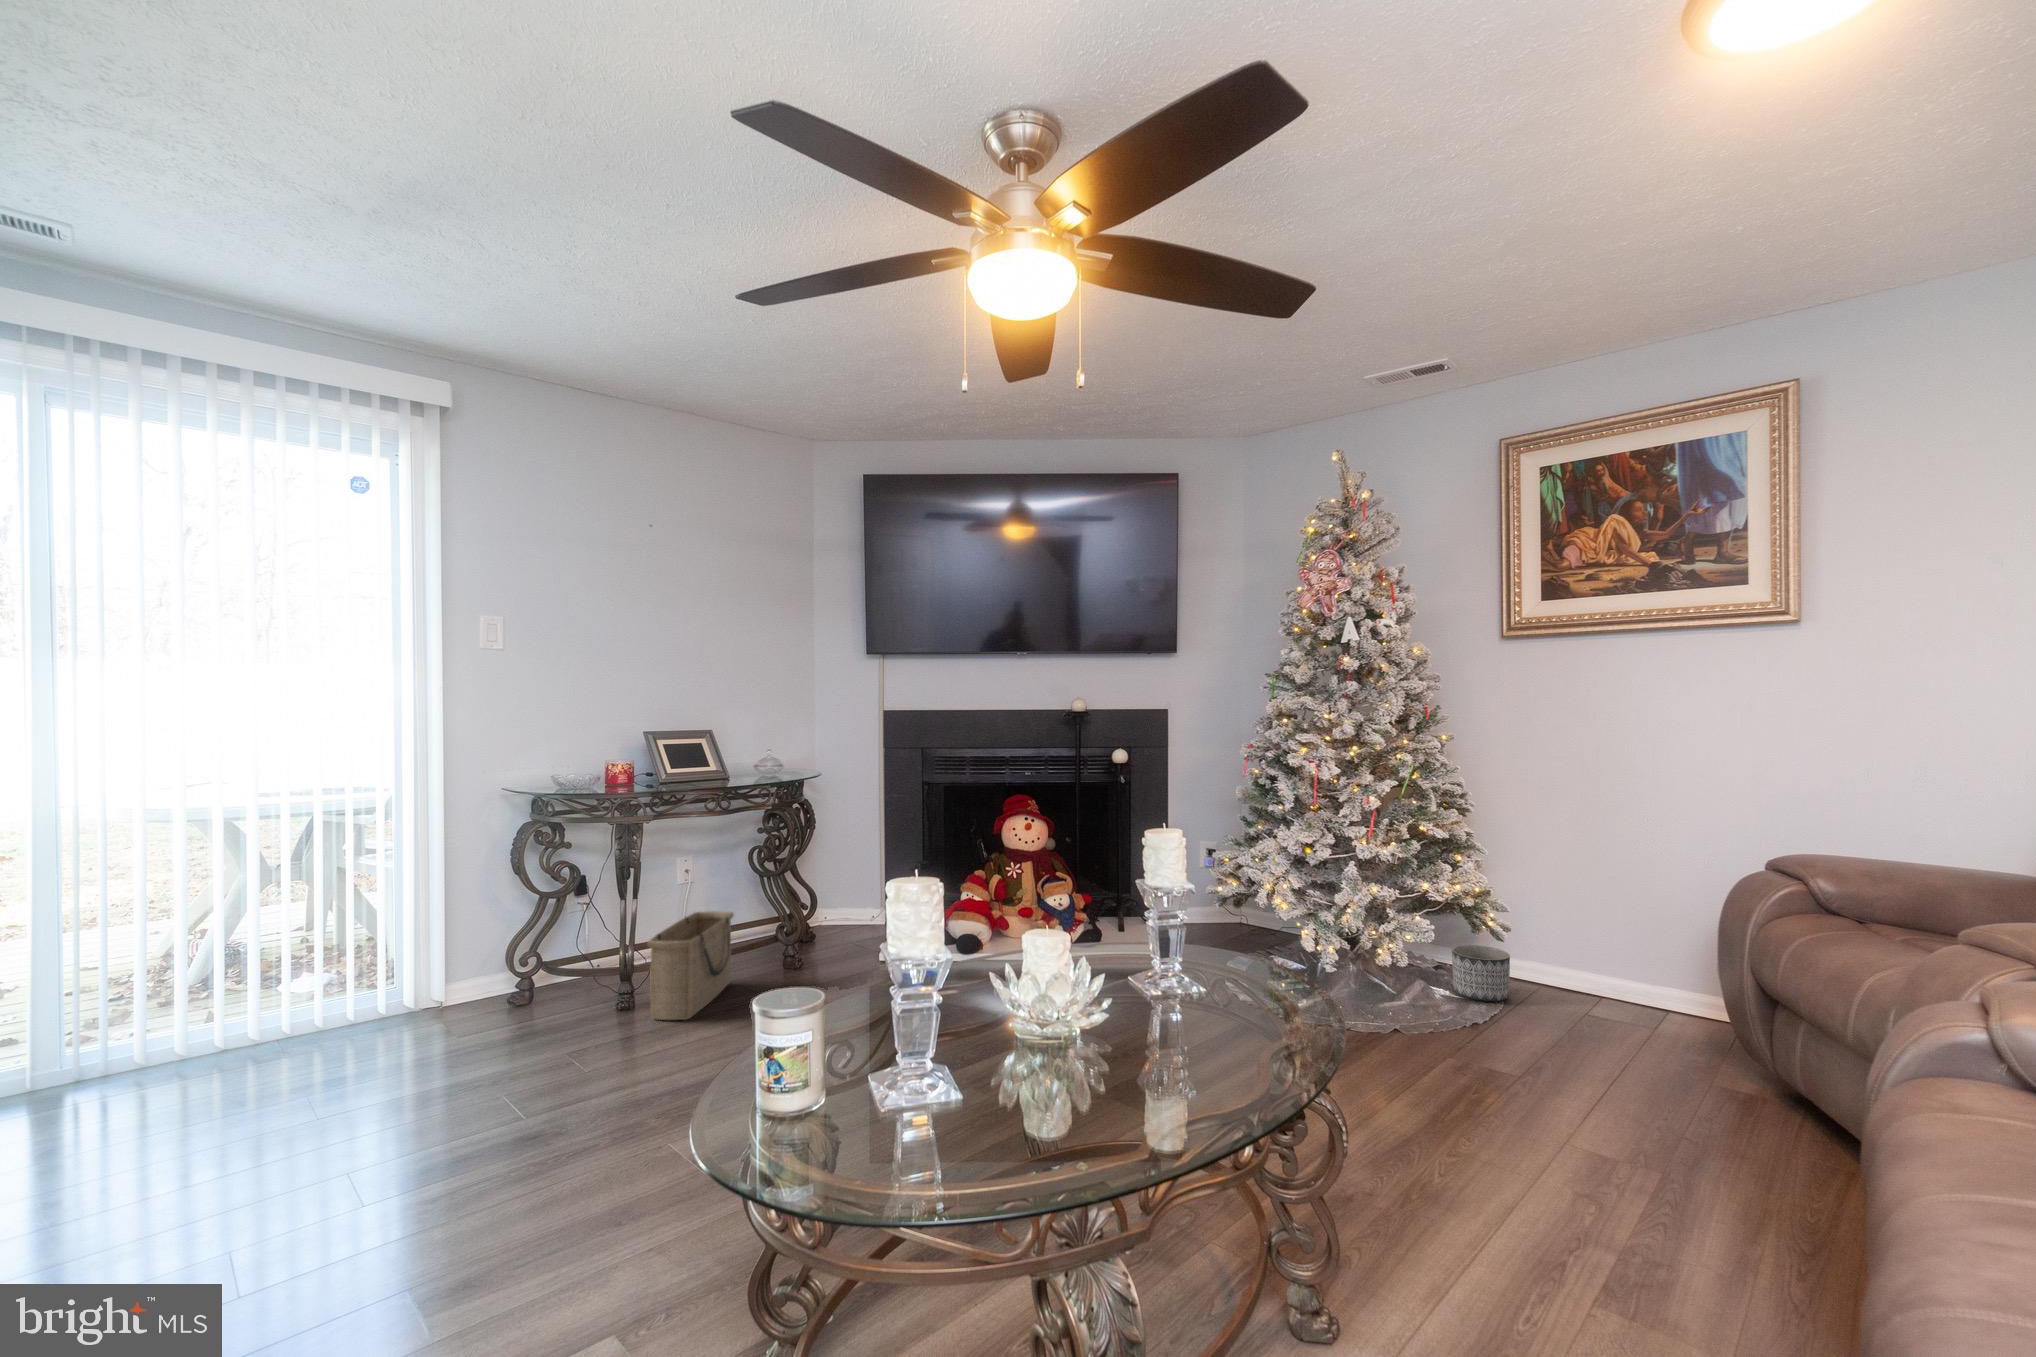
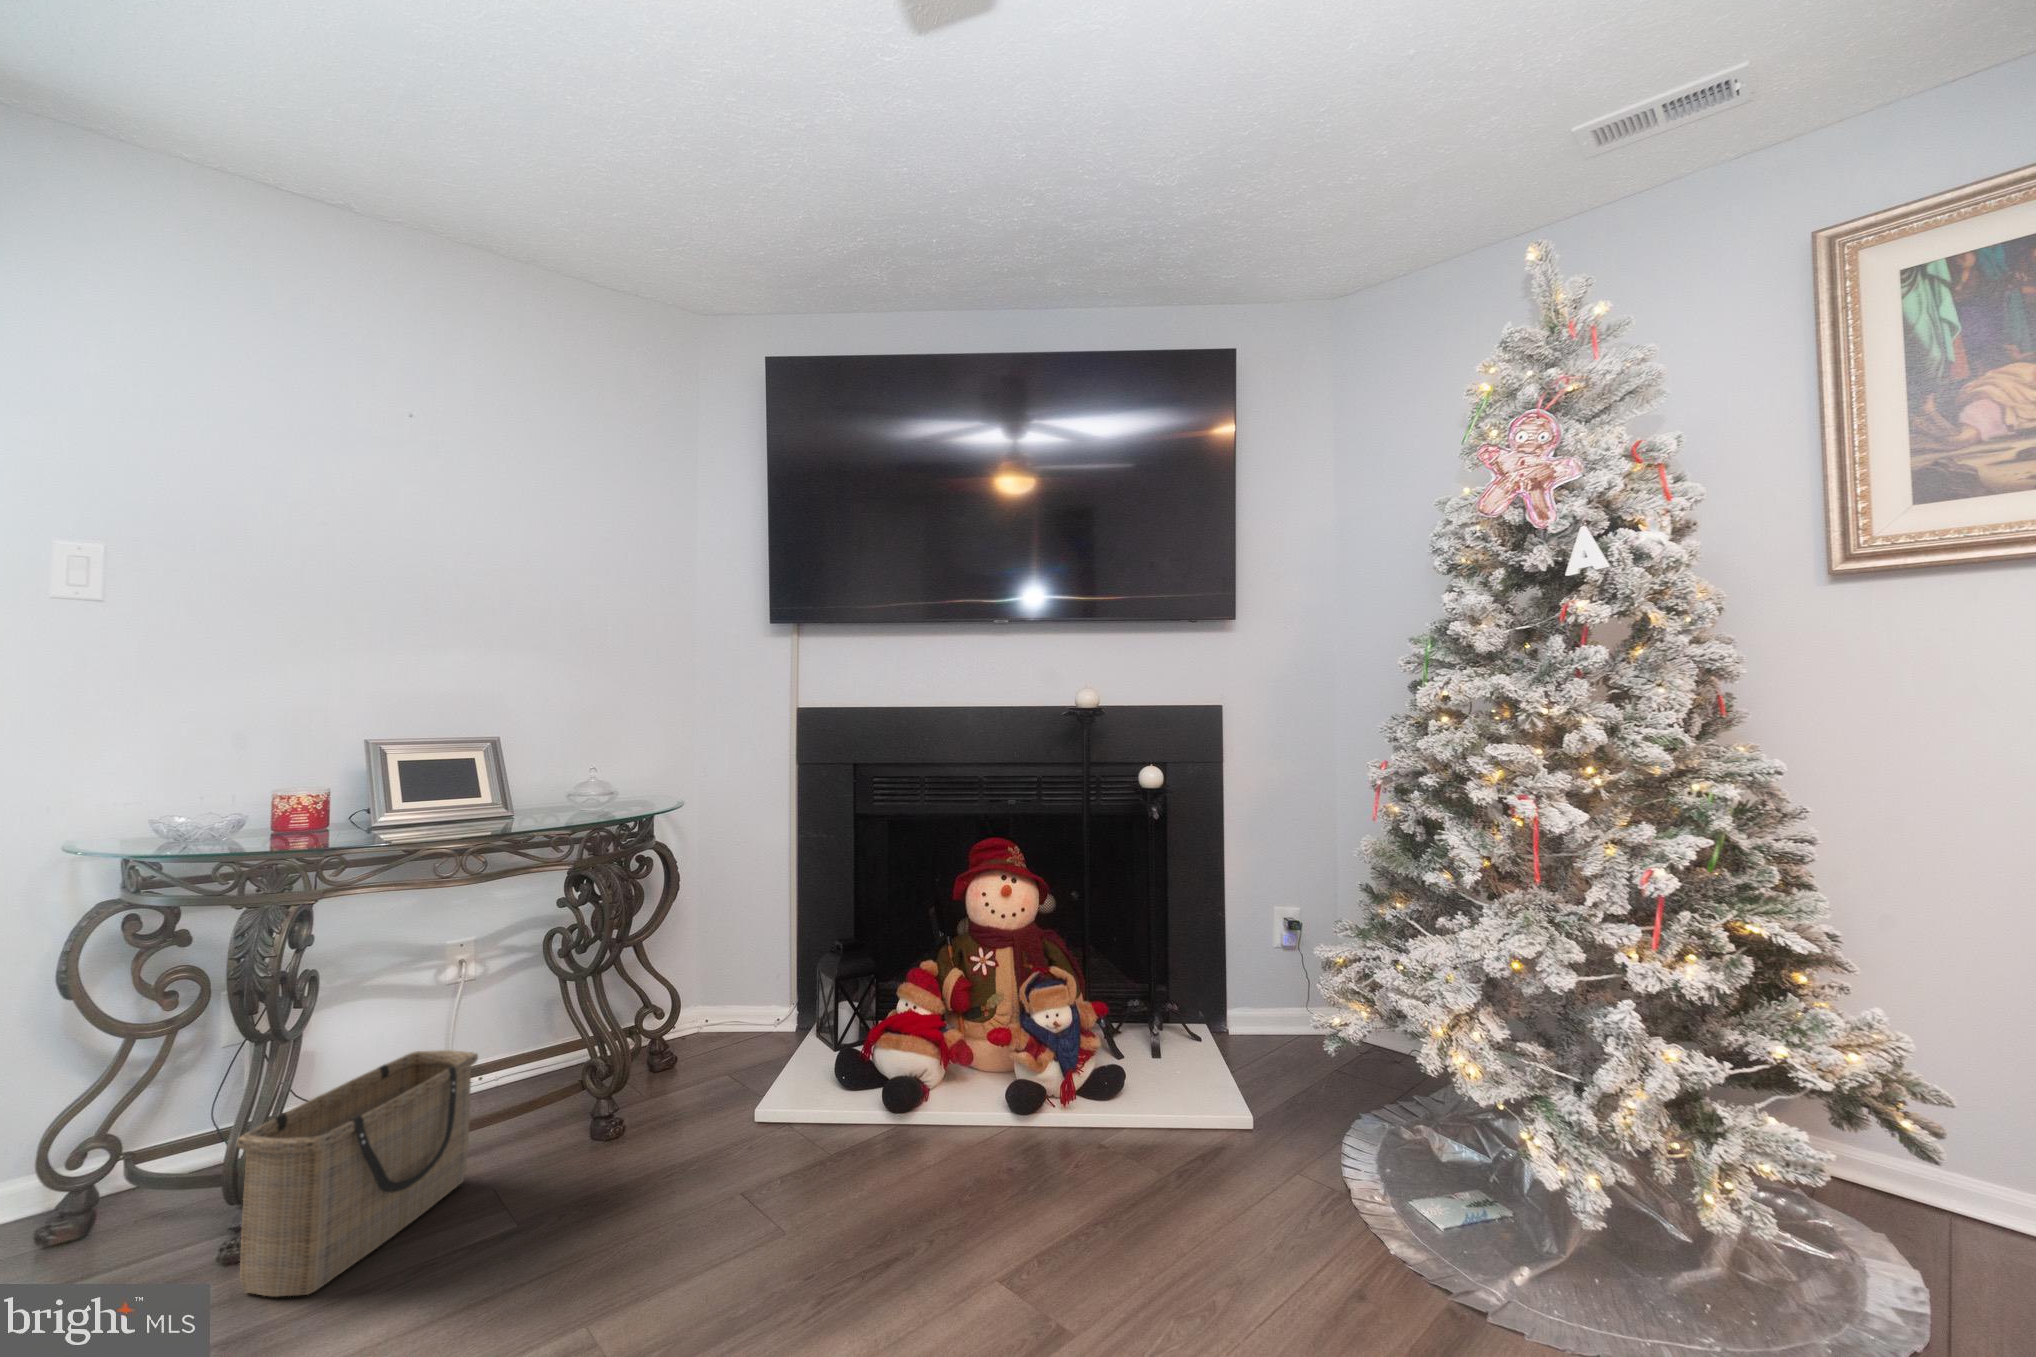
planter: present [1452,945,1510,1001] -> none [1798,1149,1944,1287]

